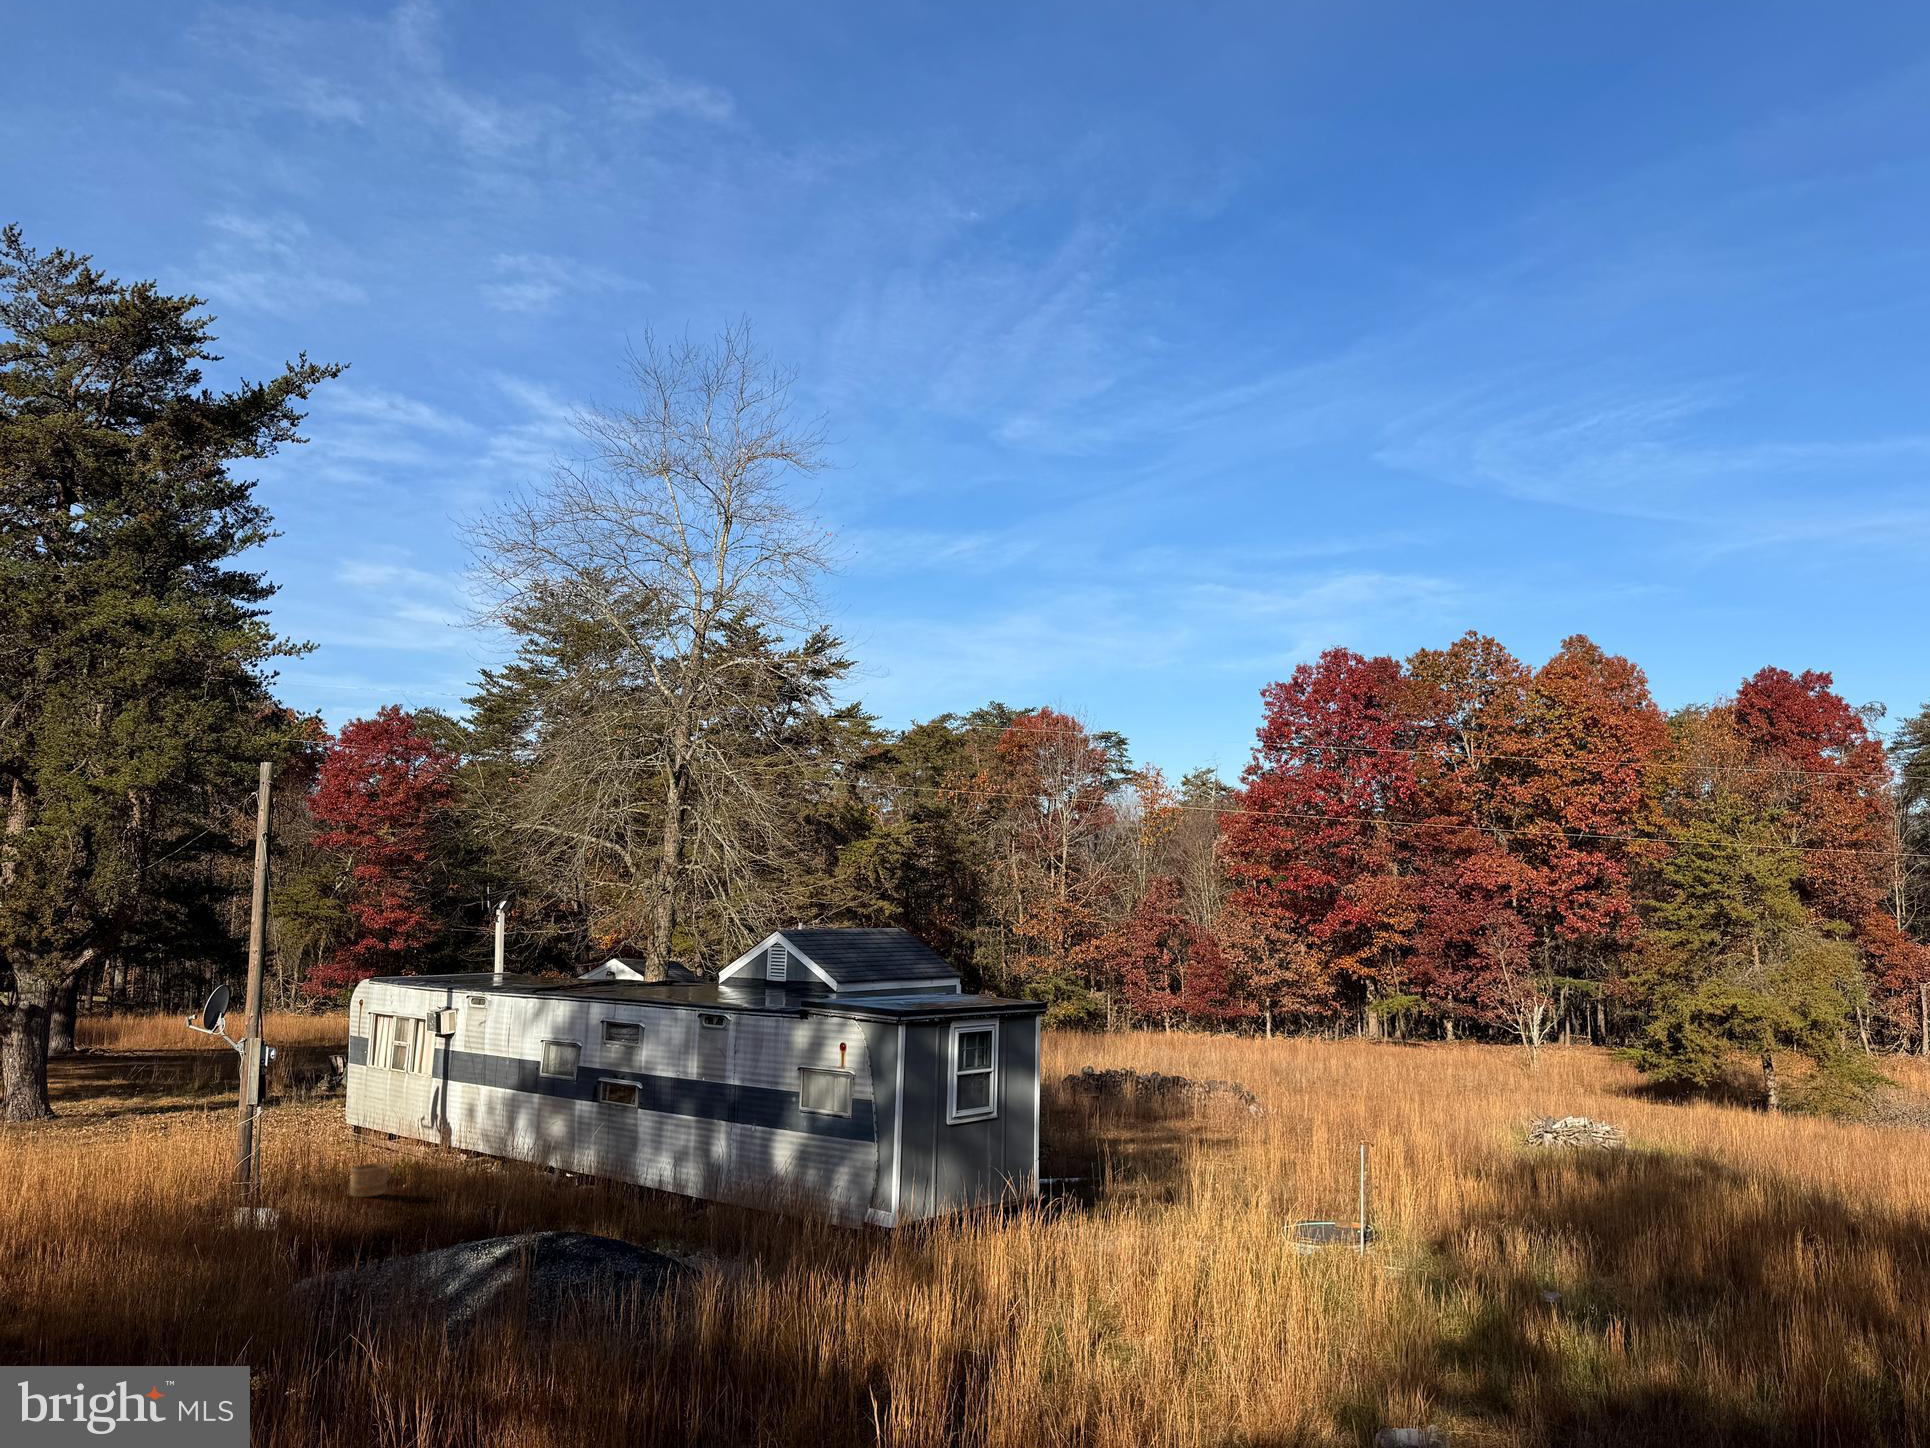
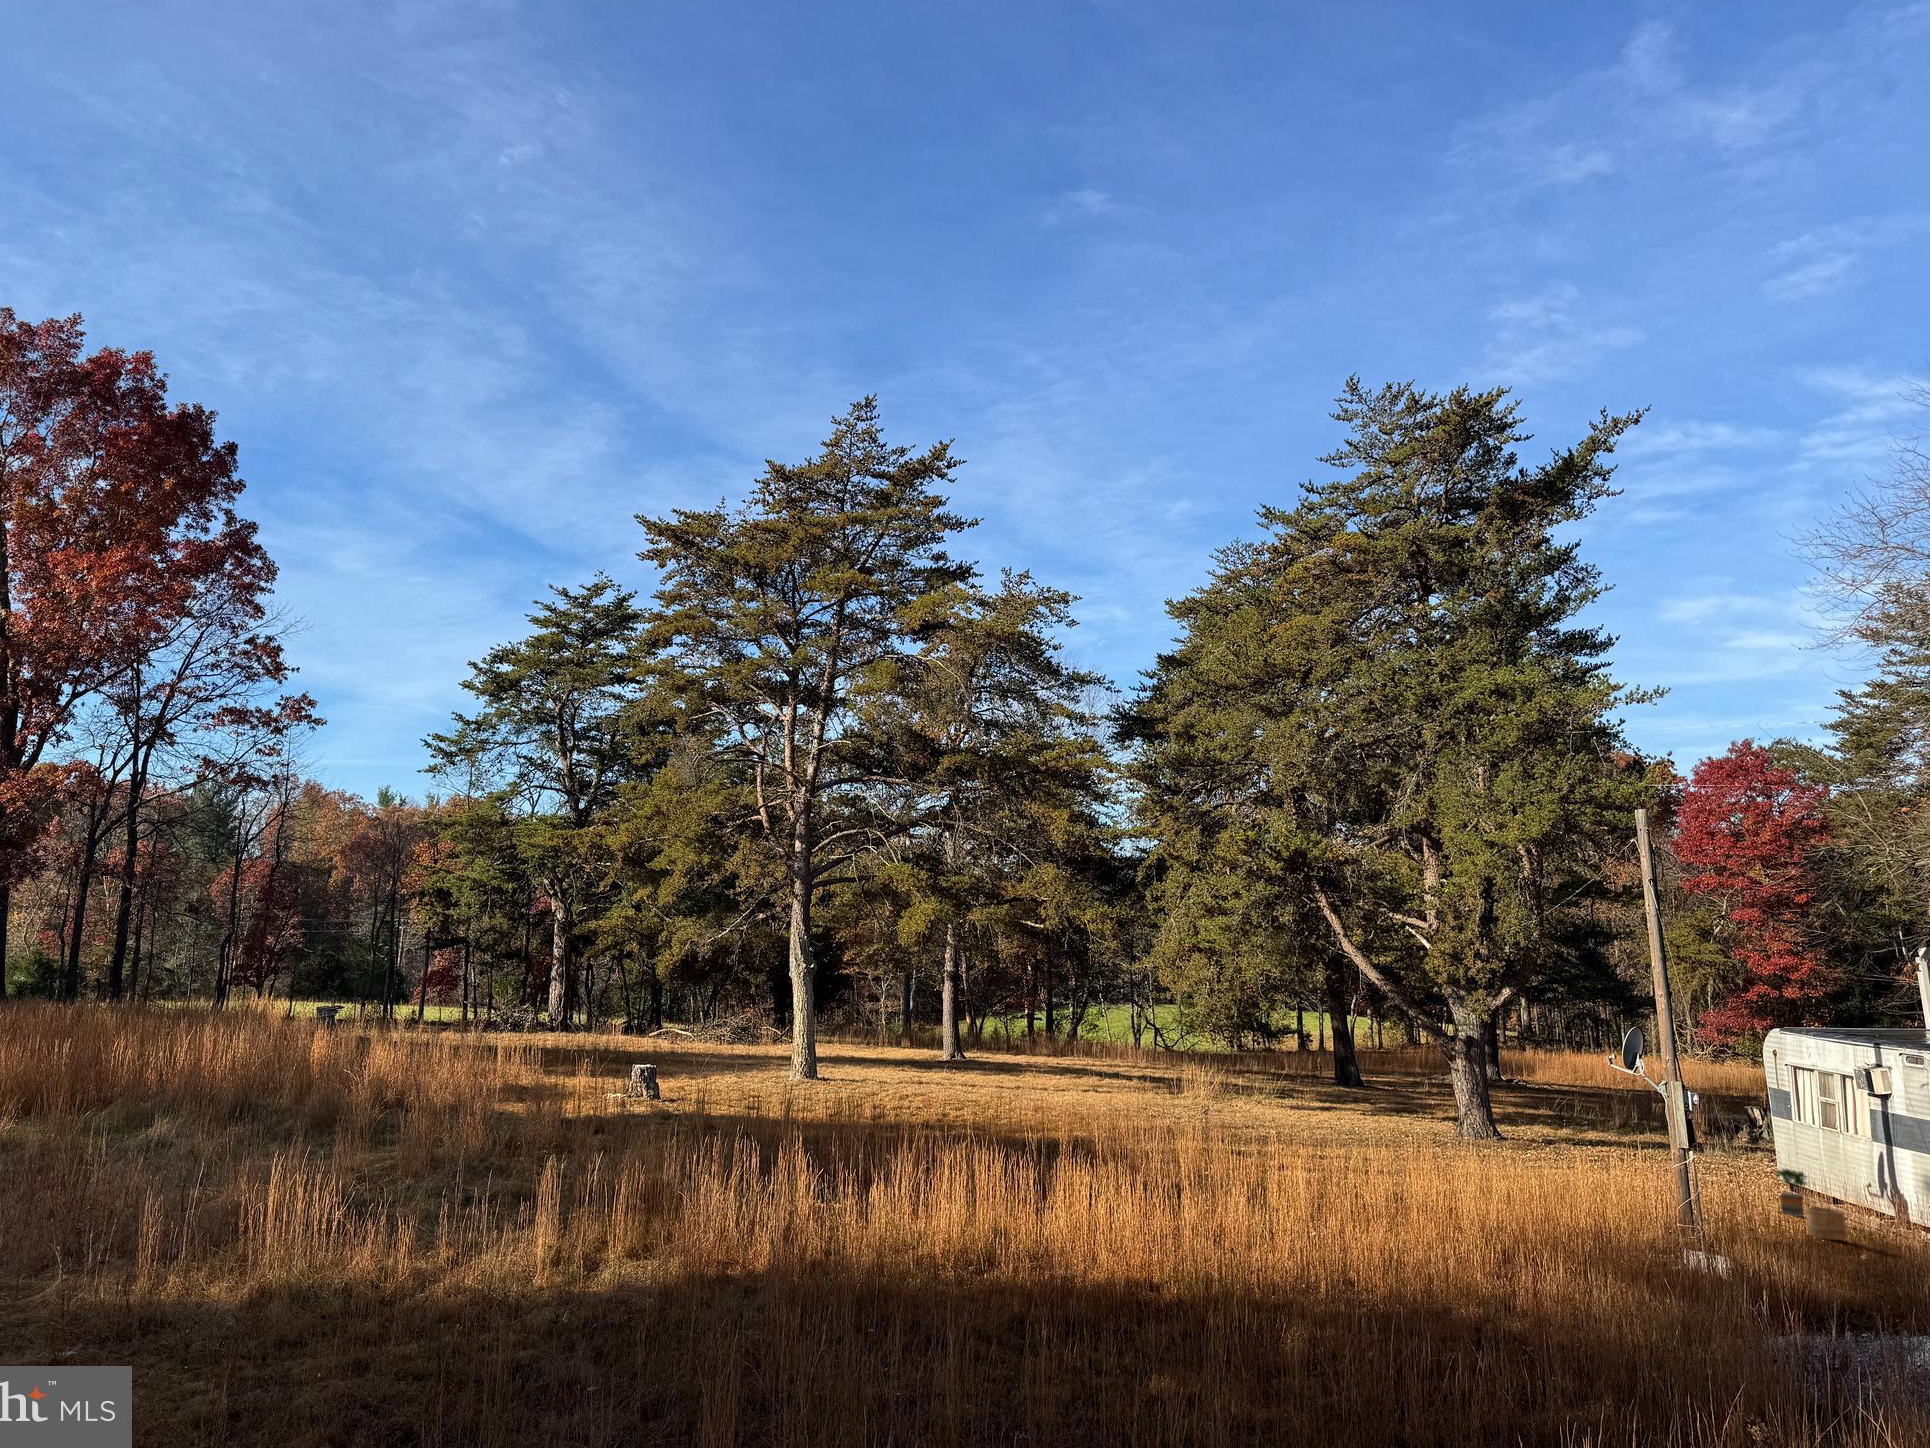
potted tree: none [331,1124,365,1172] -> present [1777,1169,1807,1217]

